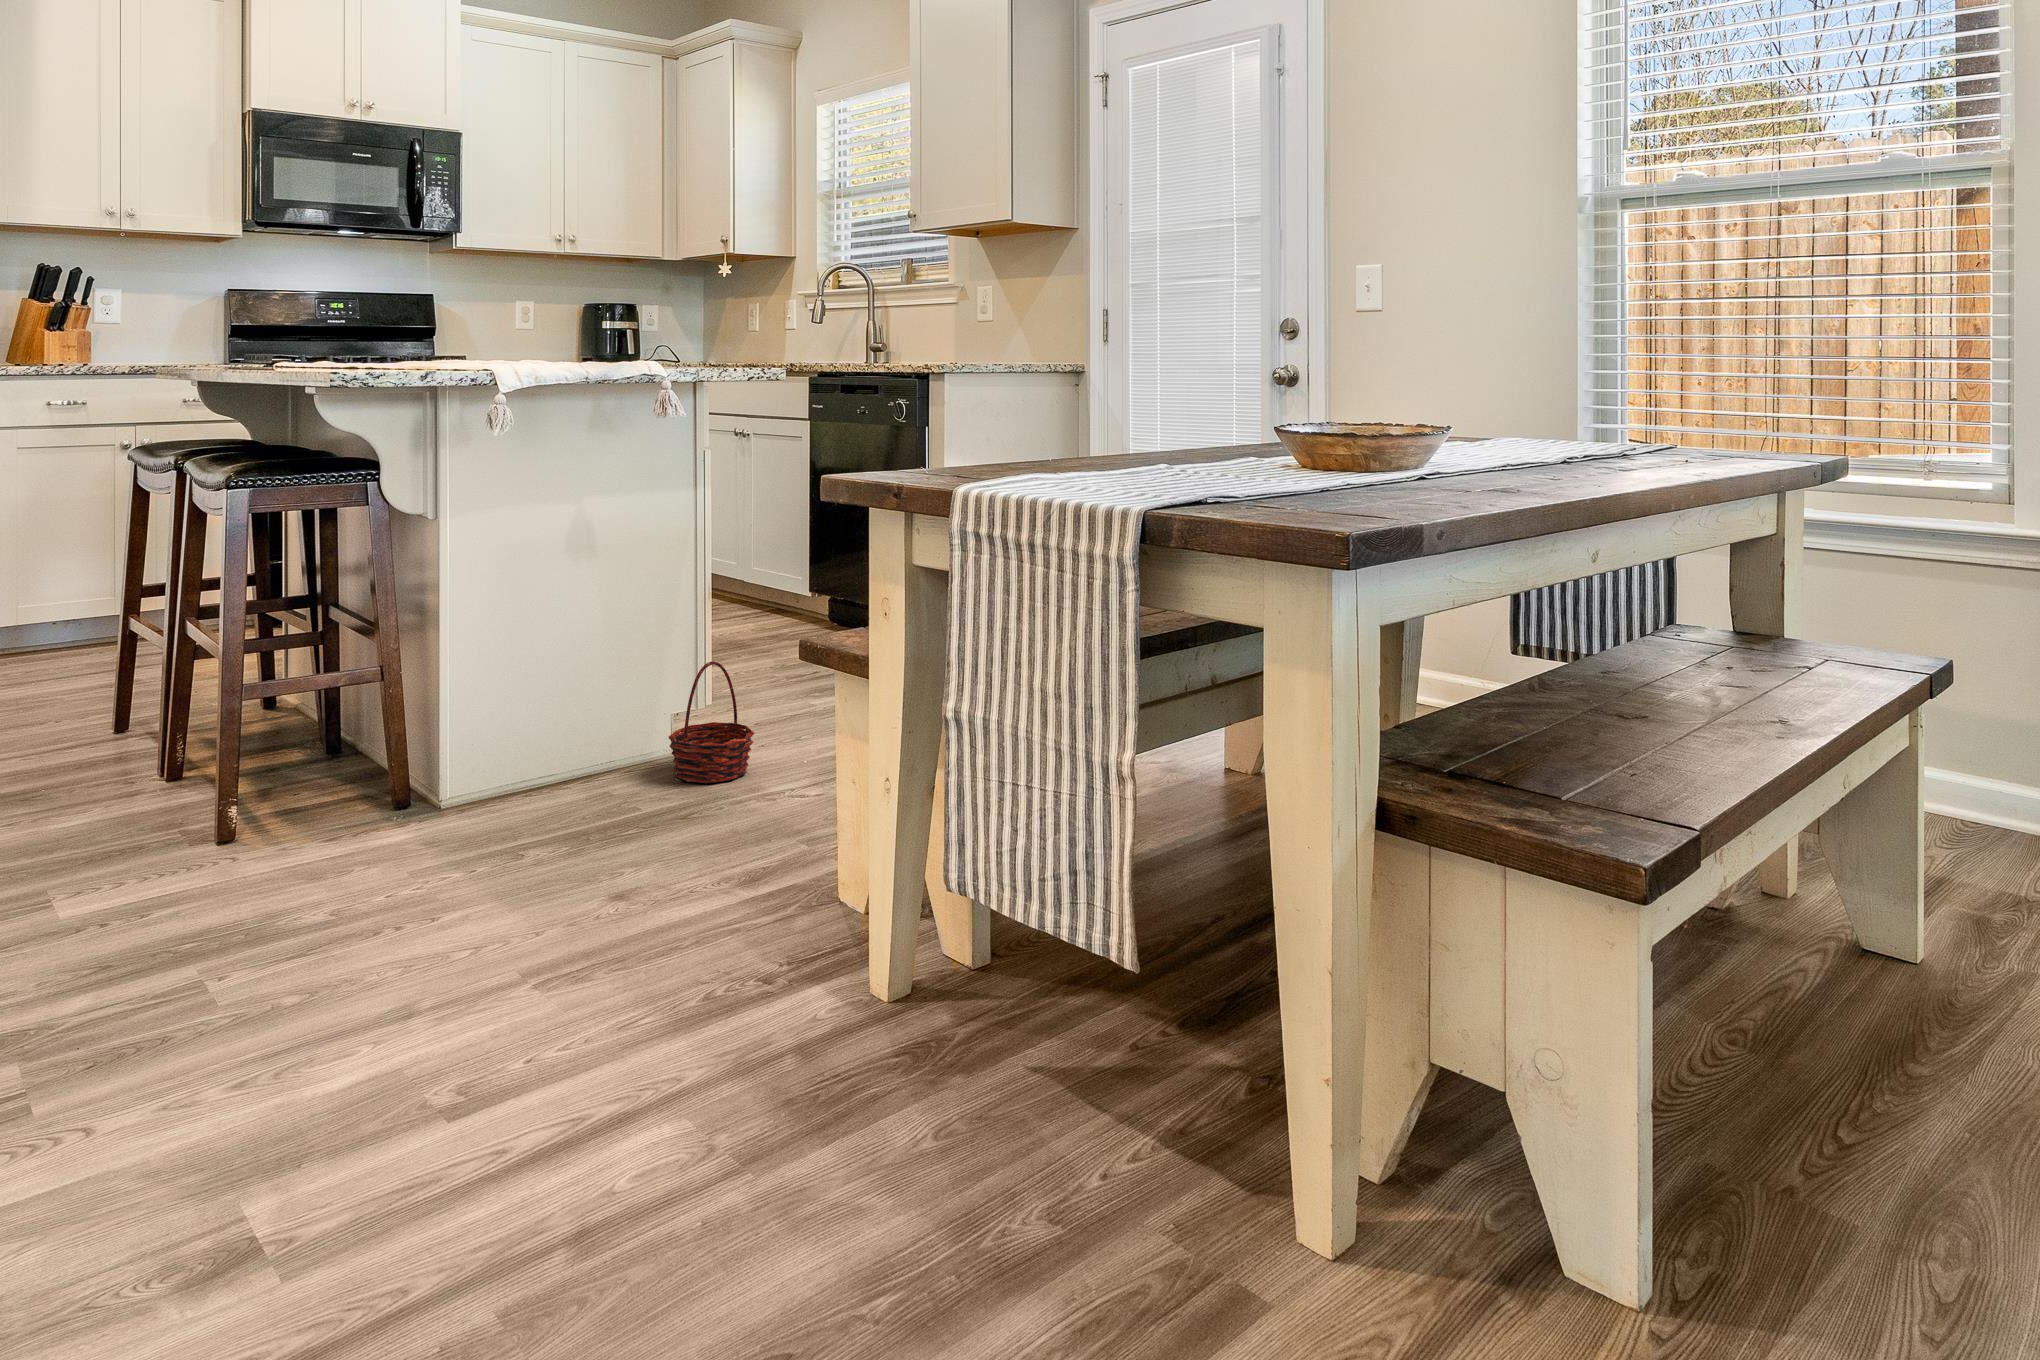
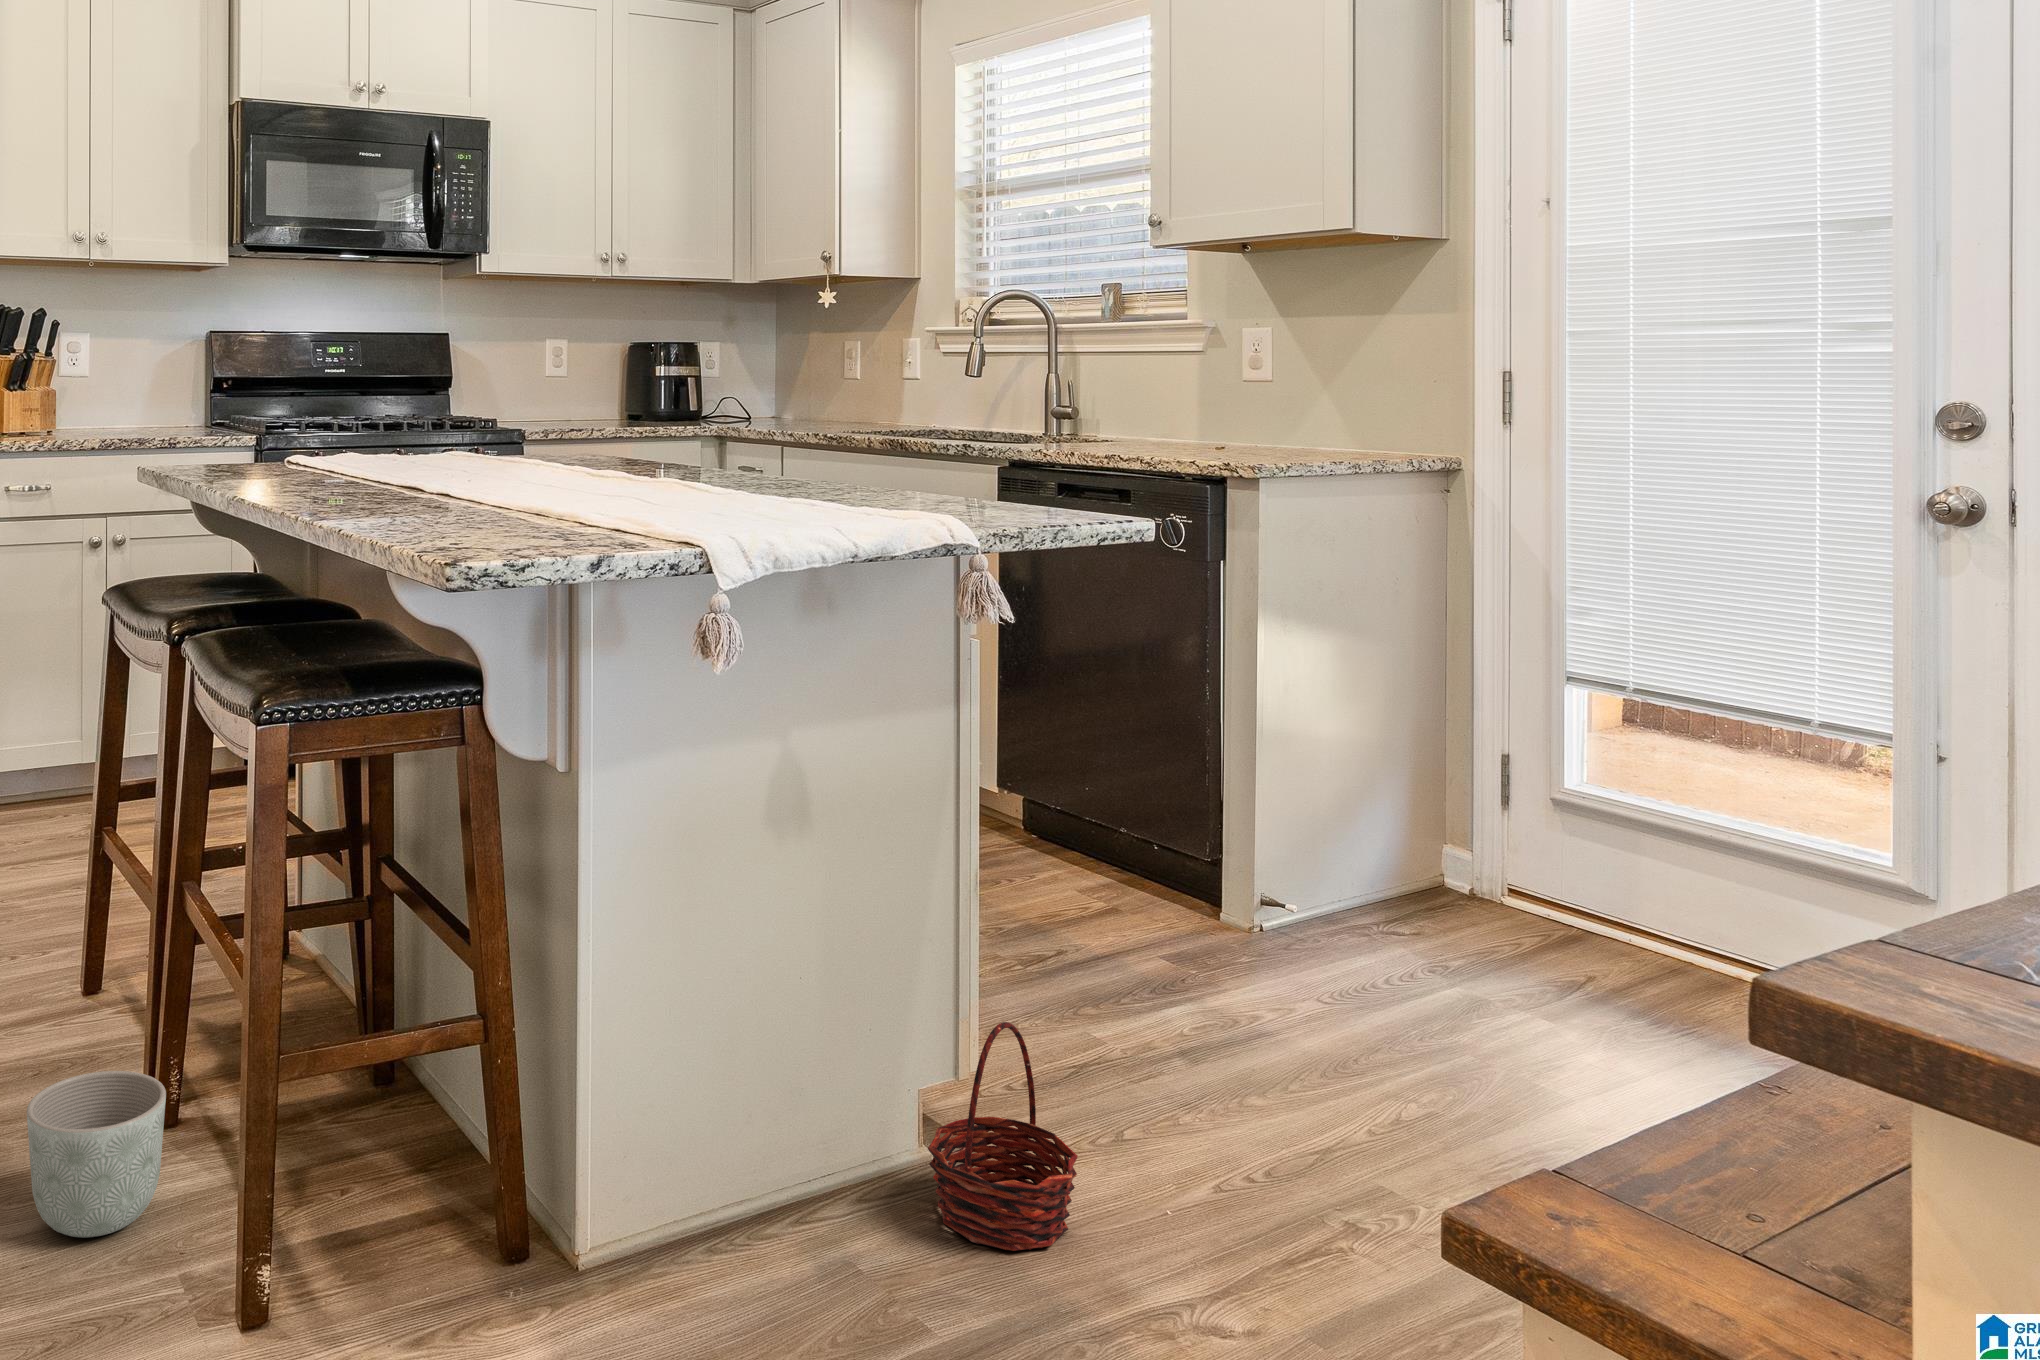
planter: none [68,734,170,828] -> present [27,1071,166,1237]

